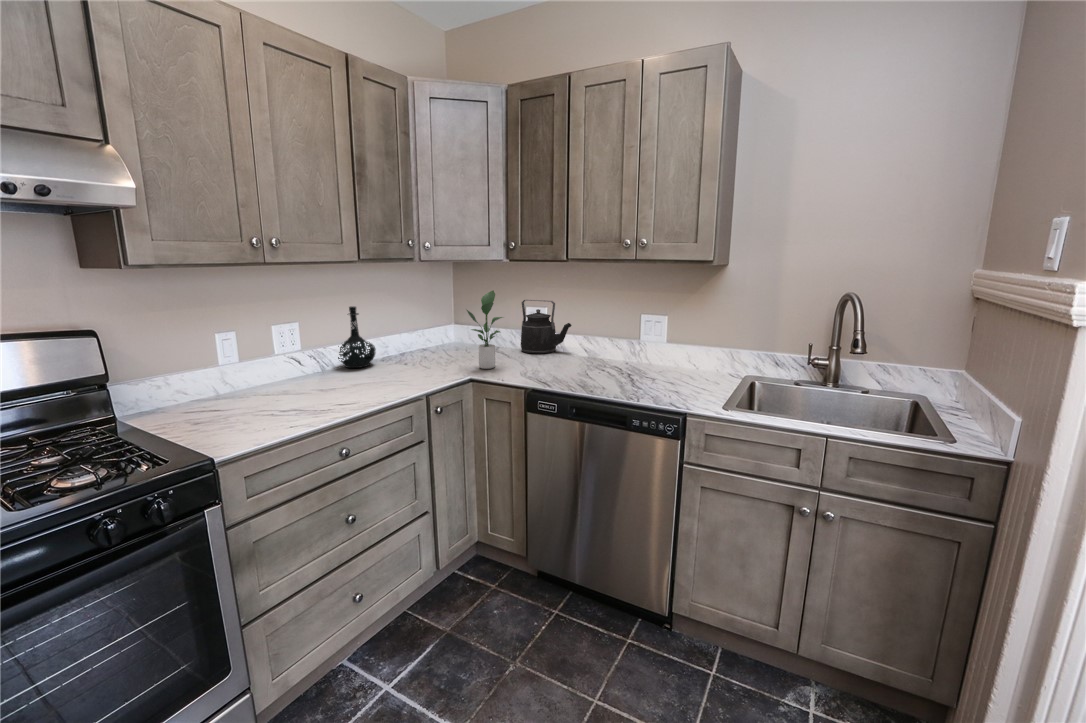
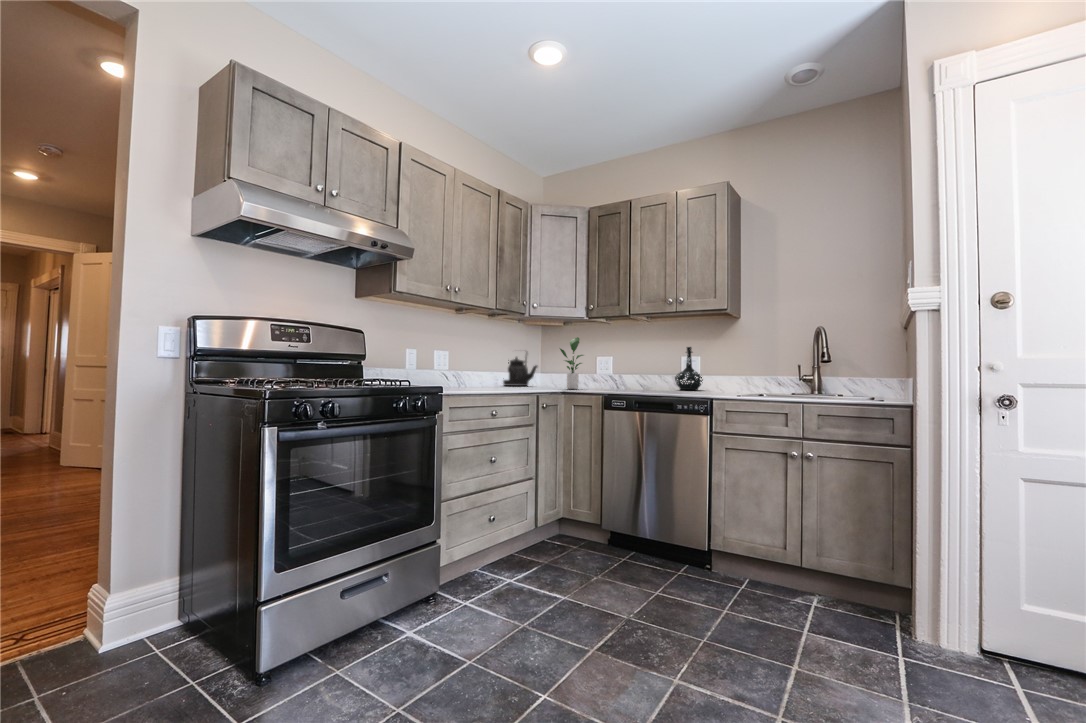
kettle: present [521,300,572,353] -> present [503,352,537,386]
bottle: present [338,306,376,368] -> present [675,347,703,390]

